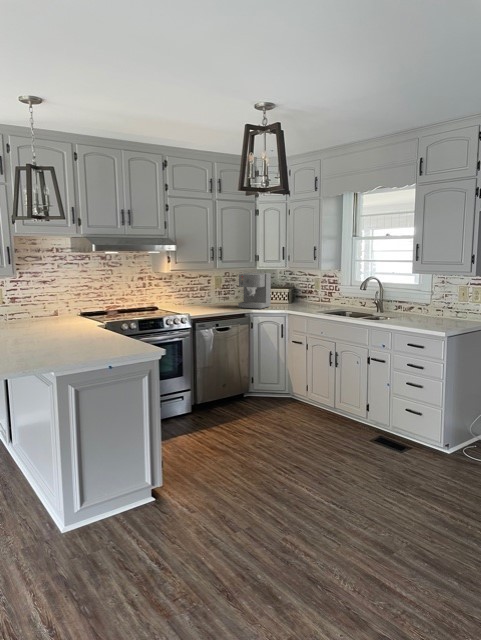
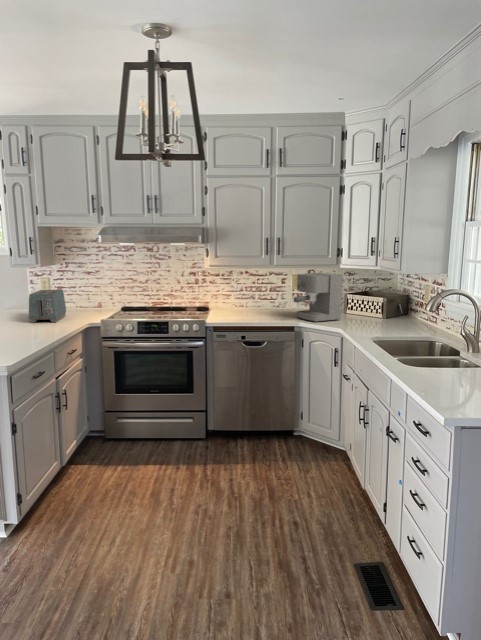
toaster: none [31,297,72,330] -> present [29,290,66,323]

